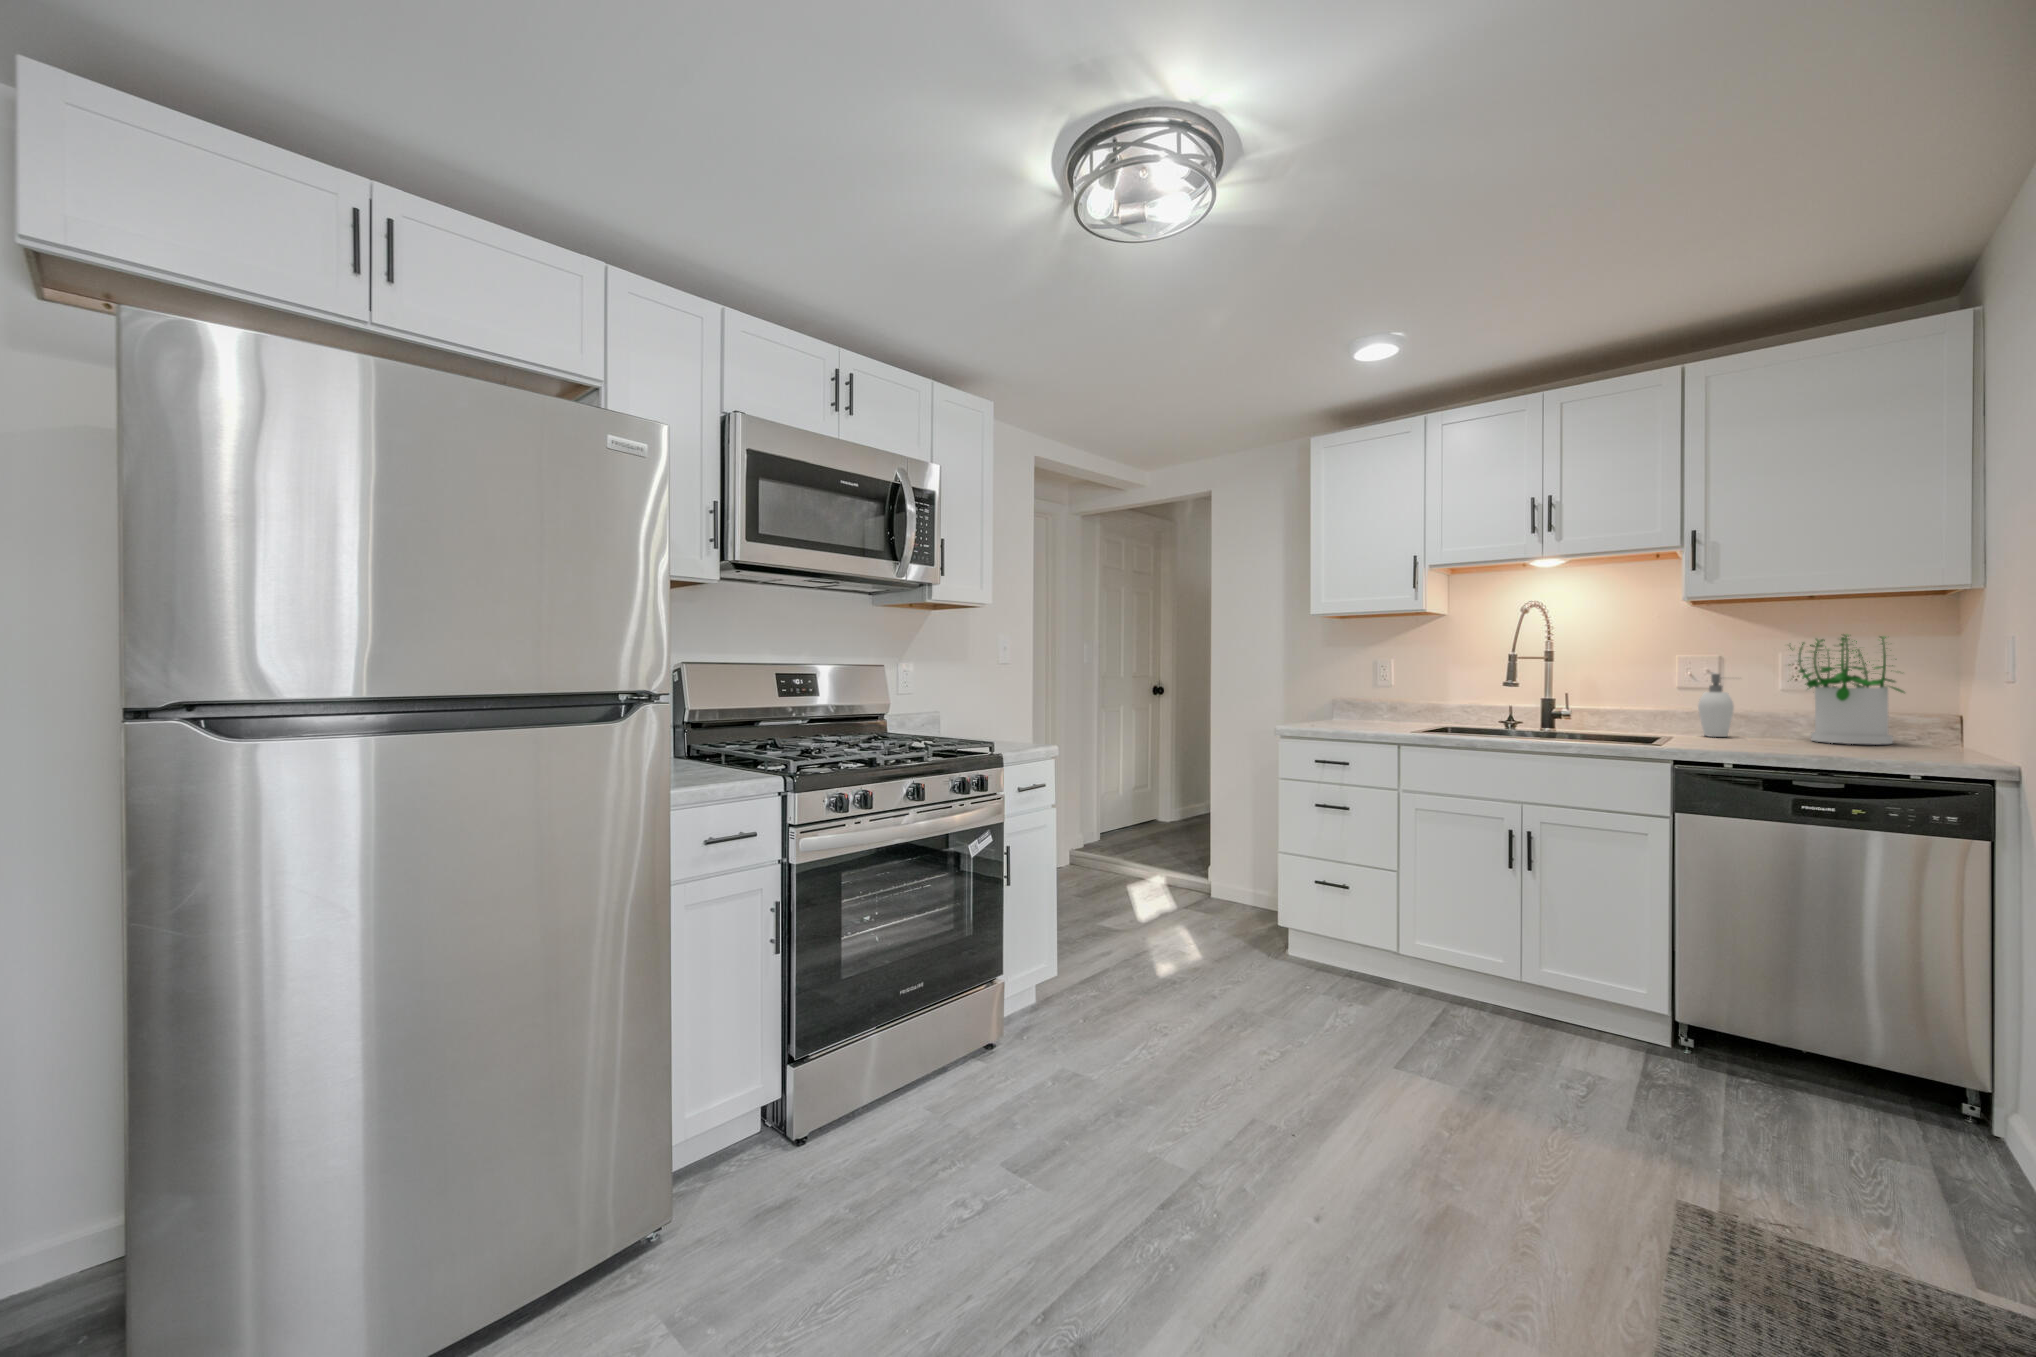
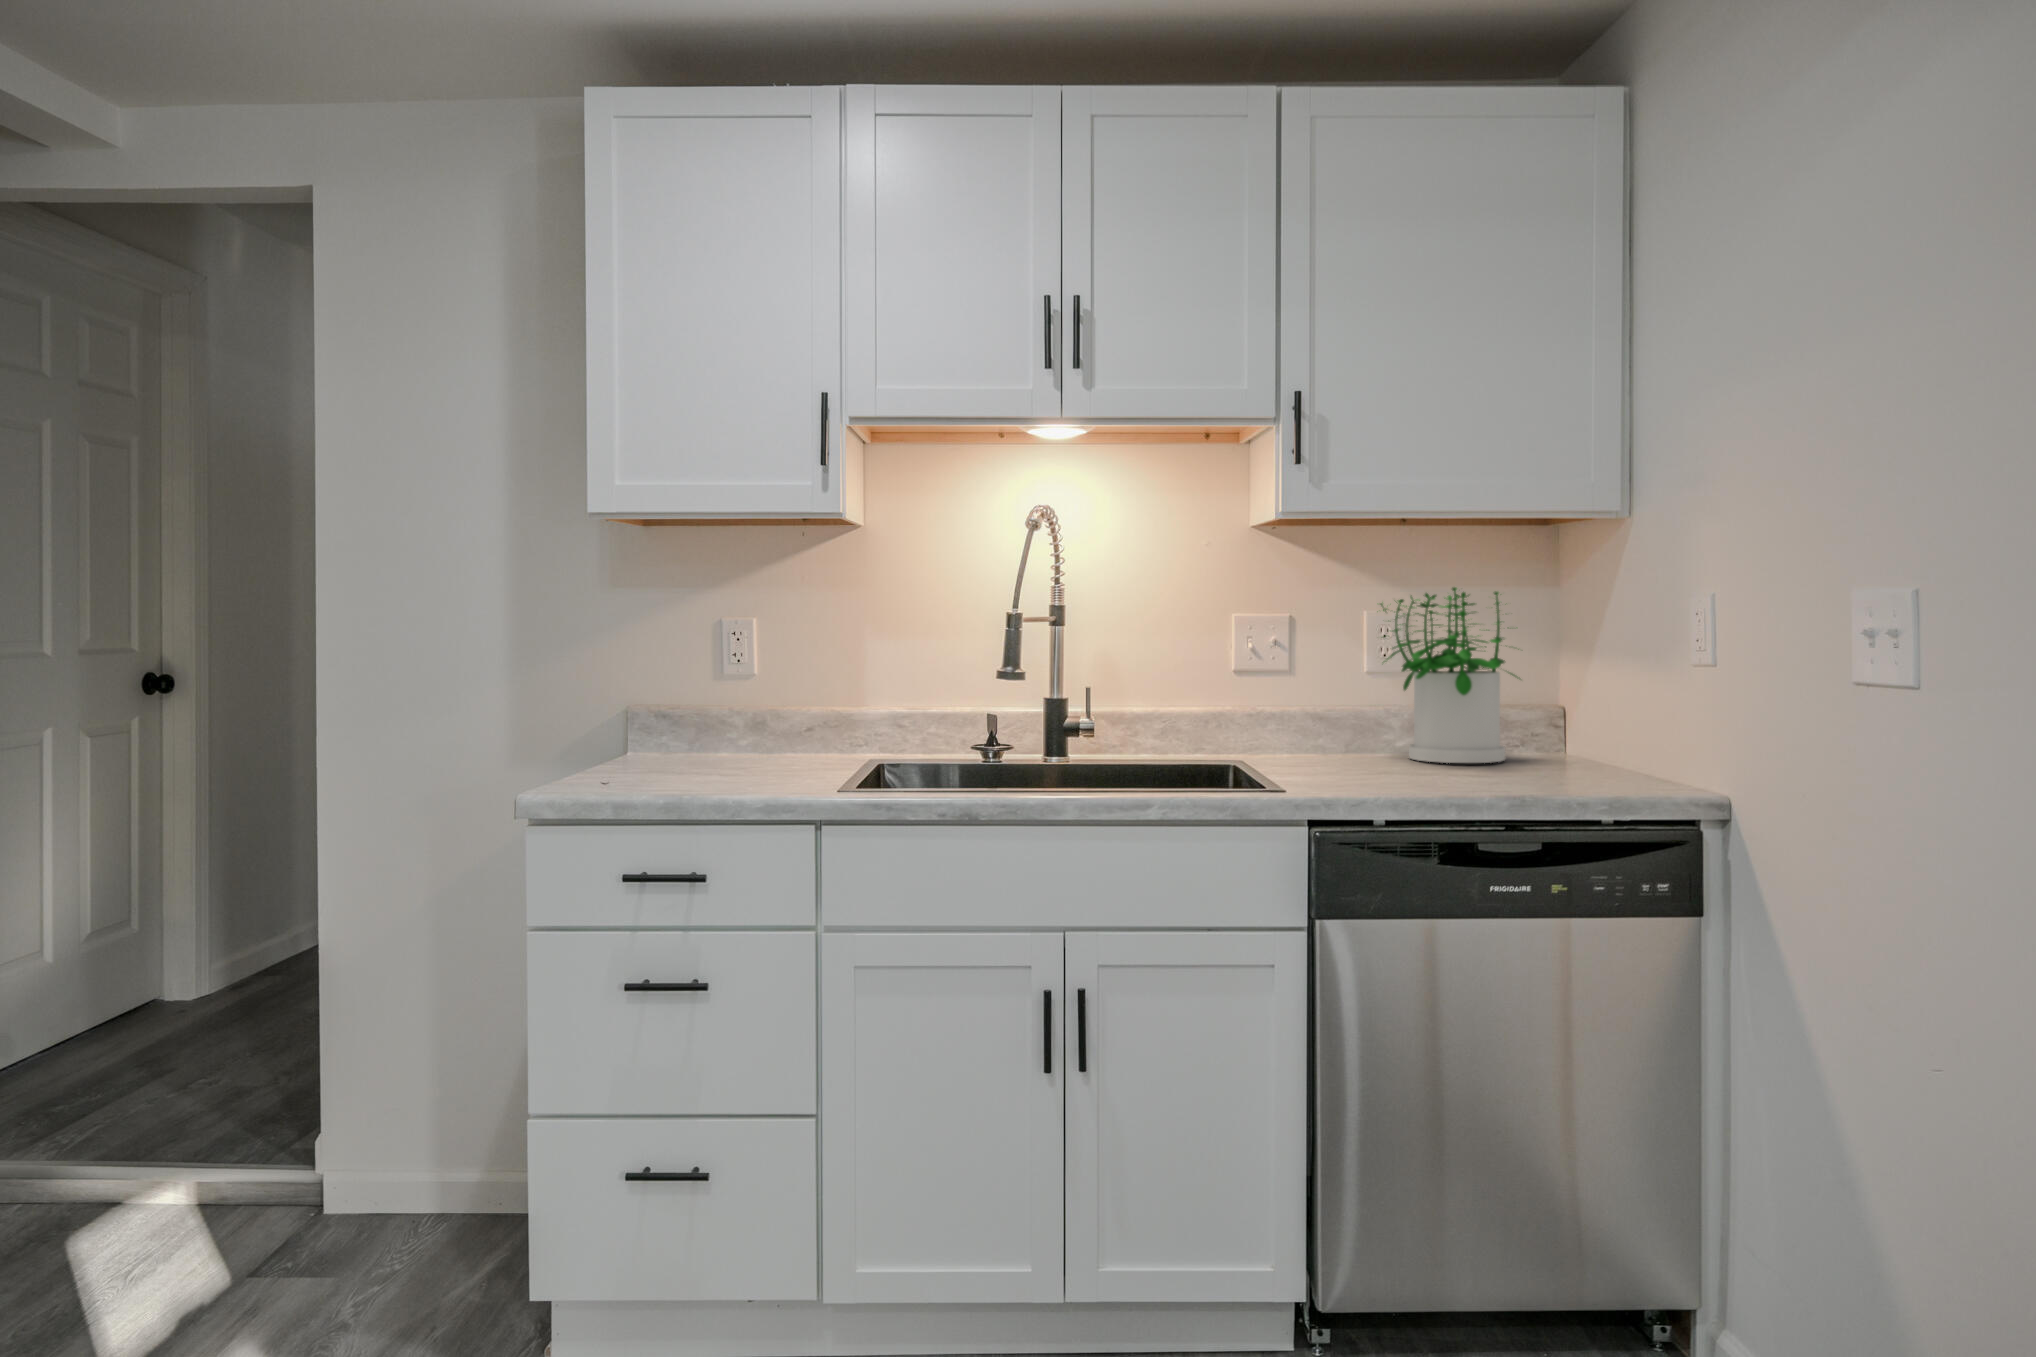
soap dispenser: present [1698,674,1734,737] -> none [1267,652,1330,760]

